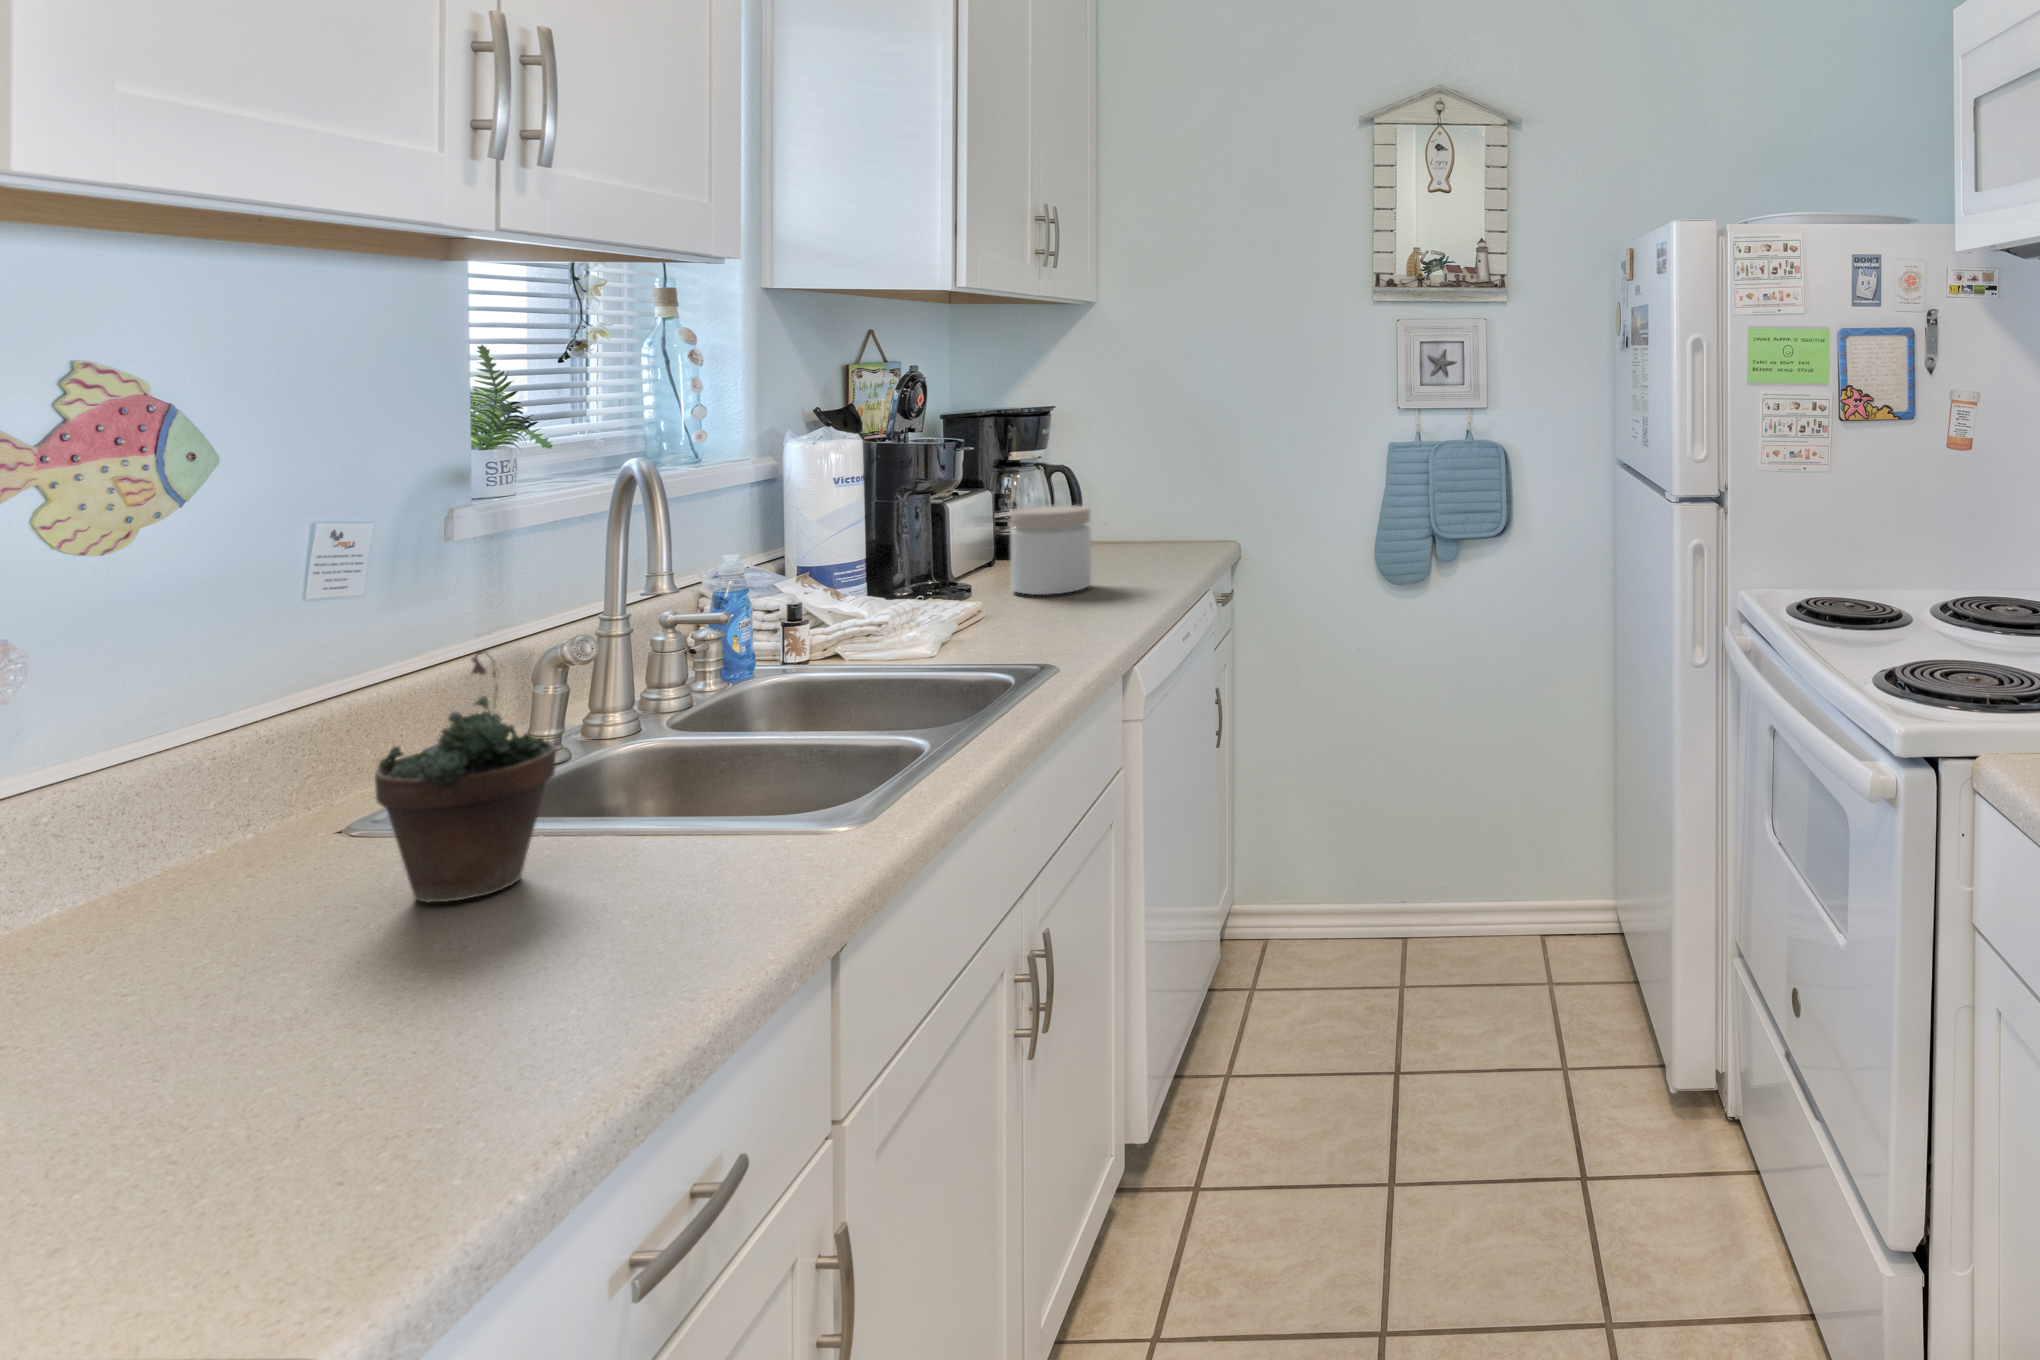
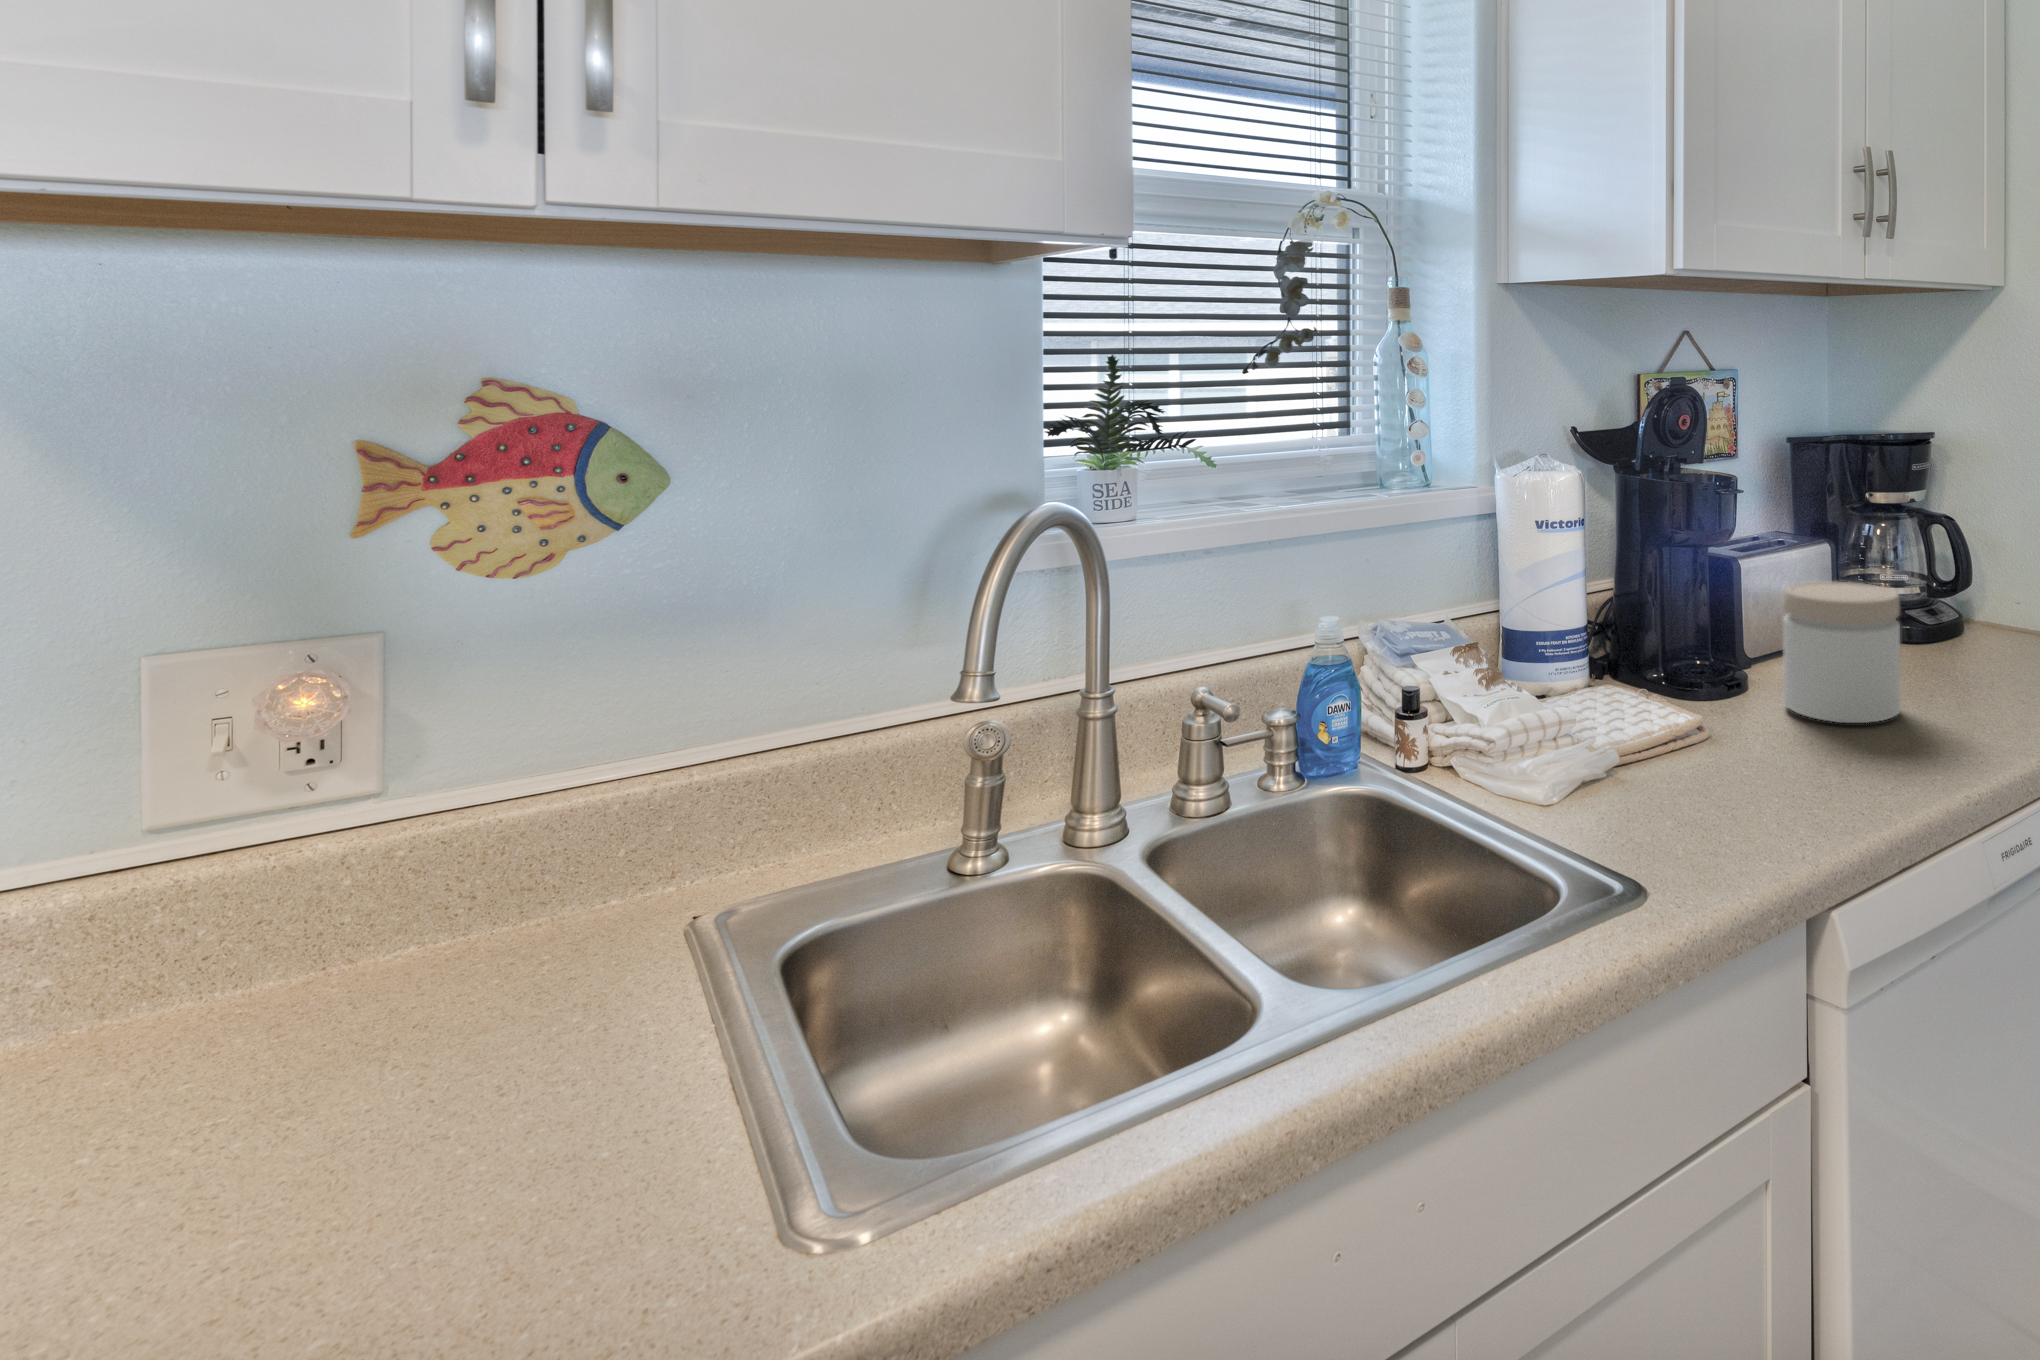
succulent plant: present [375,651,557,903] -> none [258,800,561,1174]

